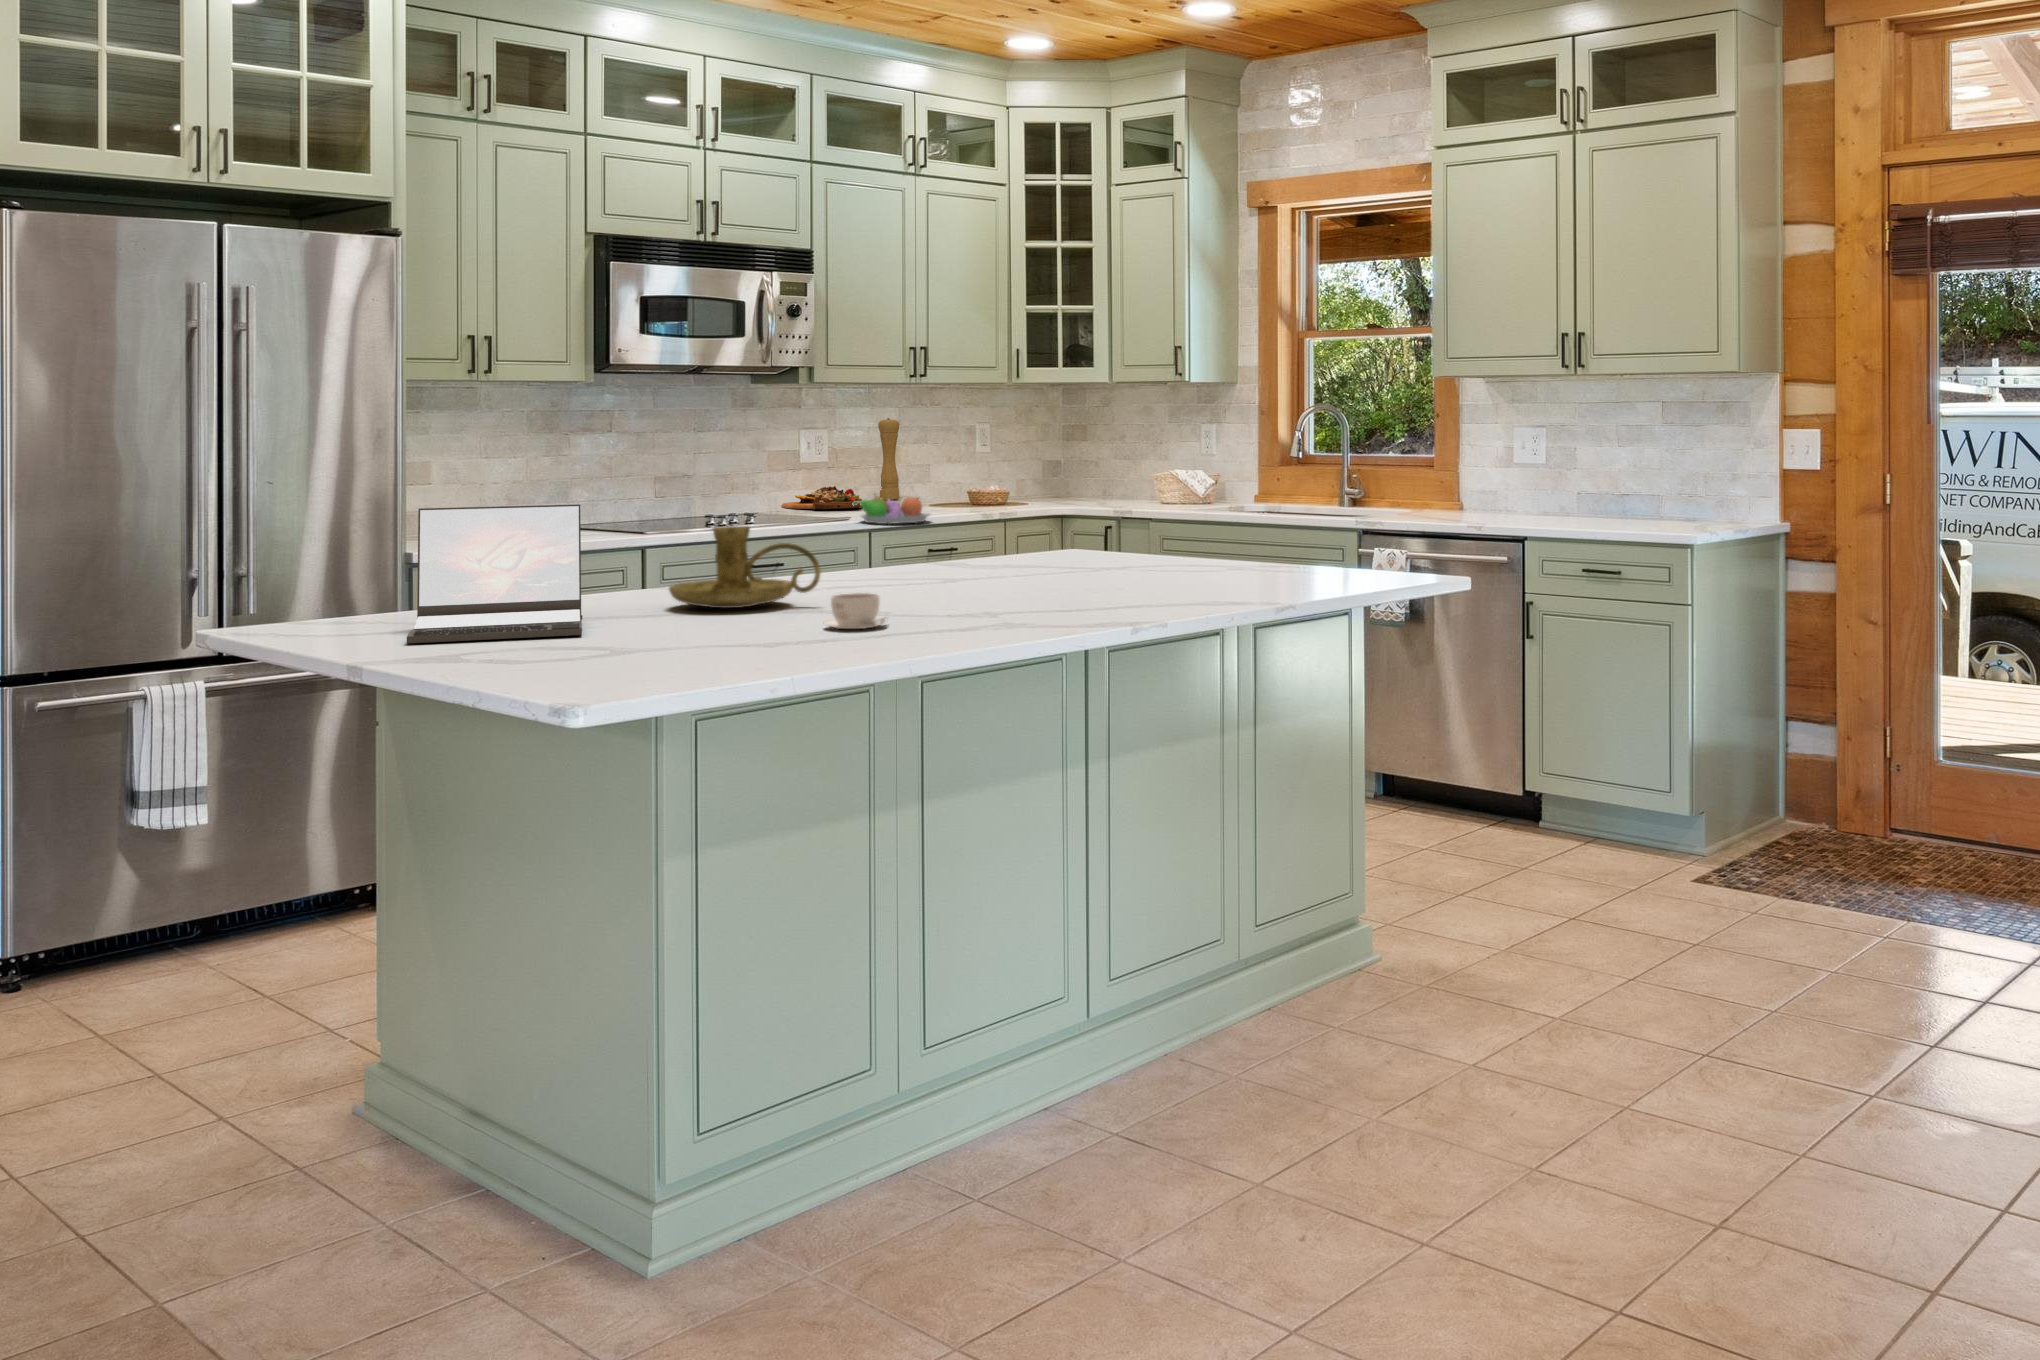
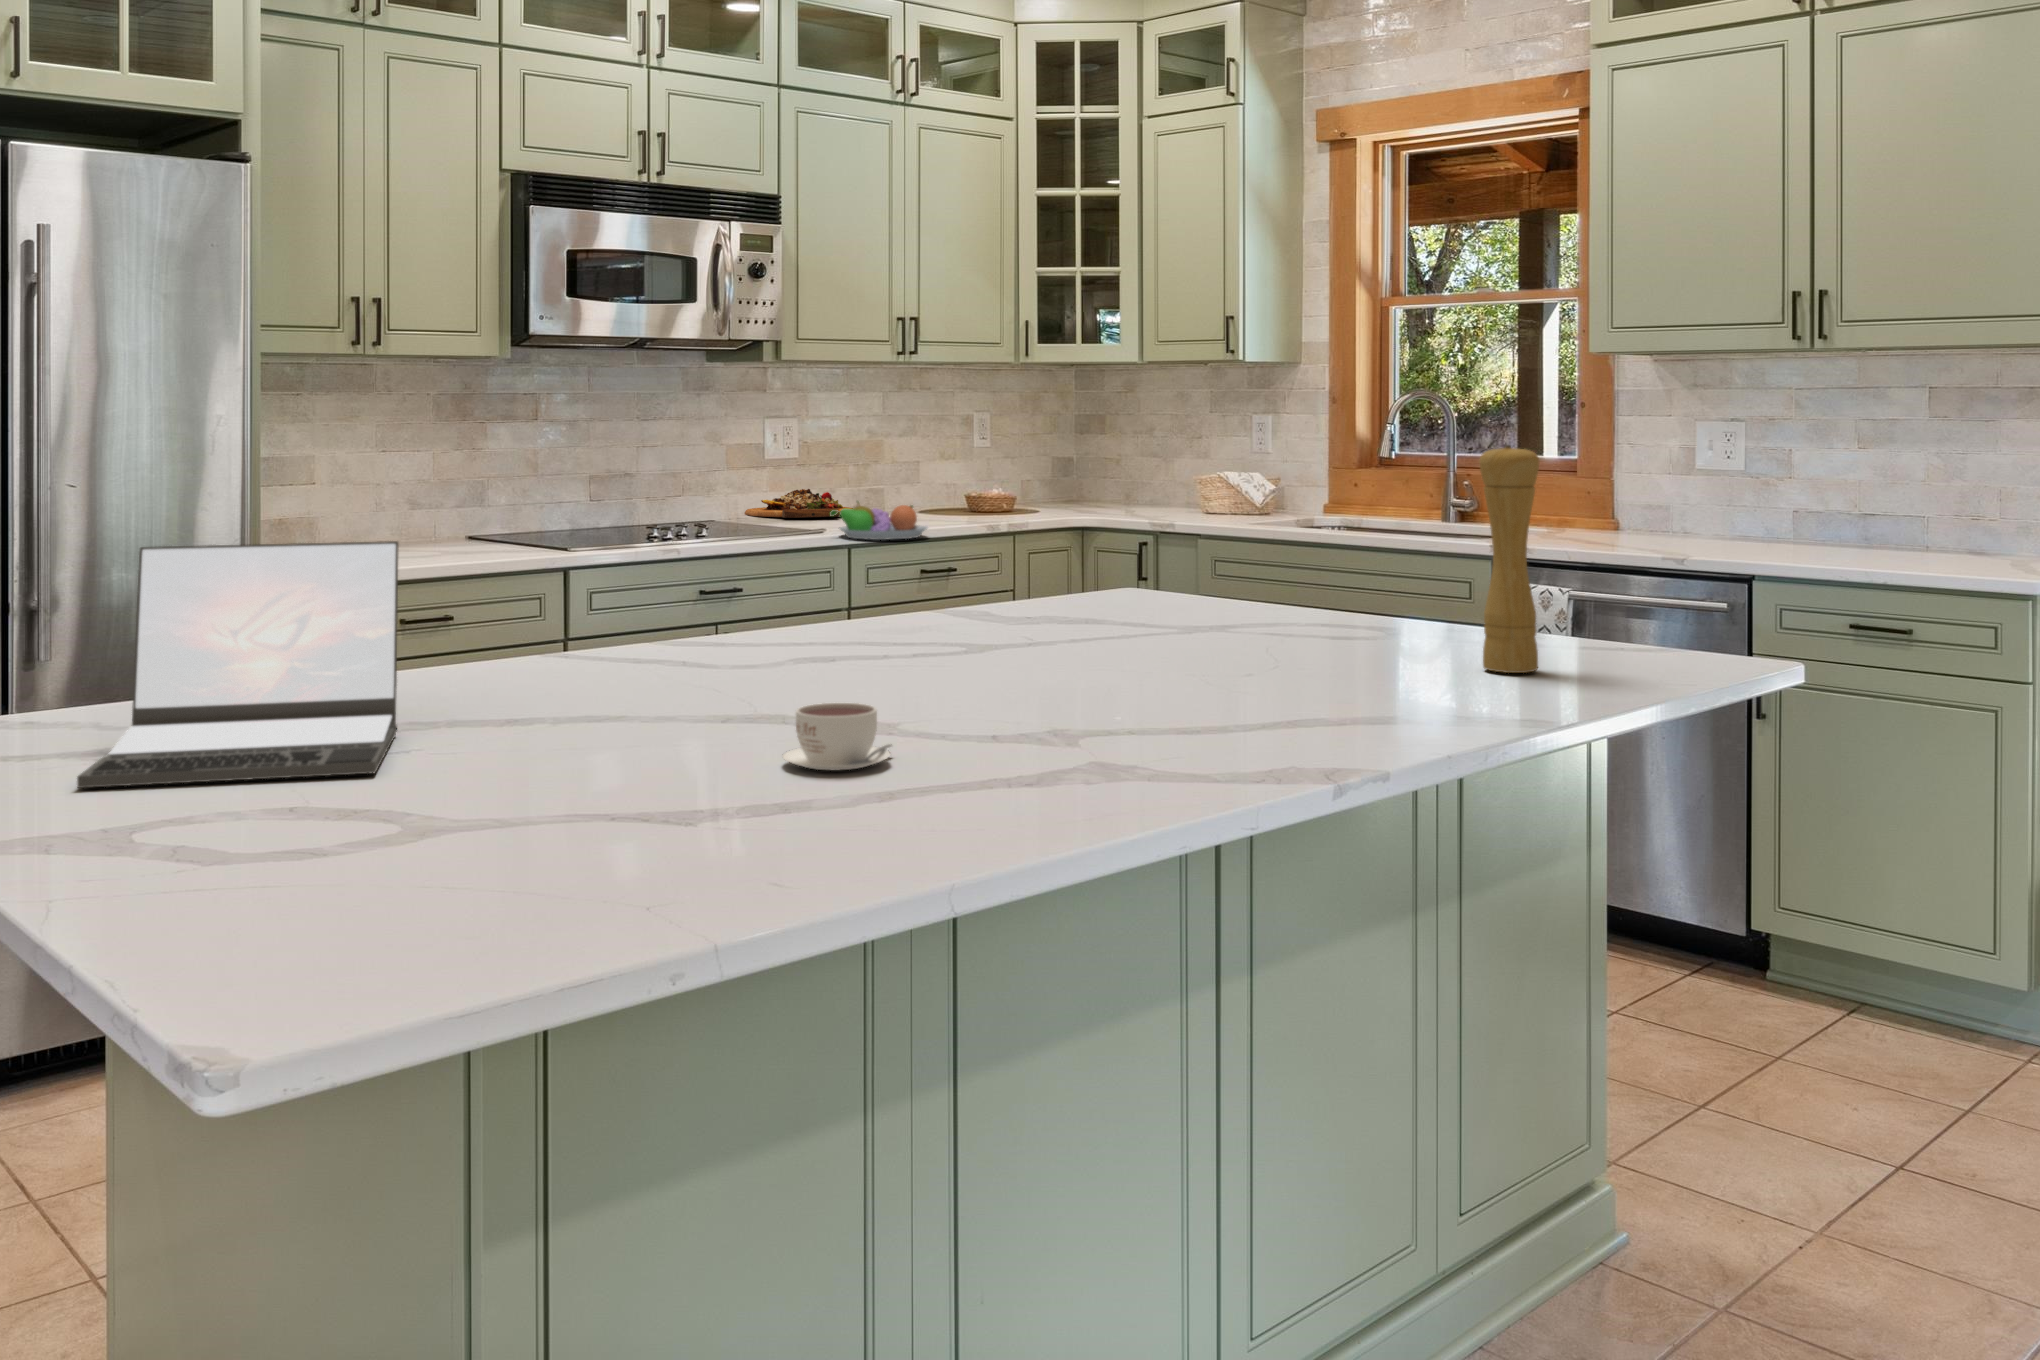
pepper mill: present [878,418,899,500] -> present [1479,445,1539,673]
candle holder: present [669,526,820,608] -> none [545,573,781,707]

